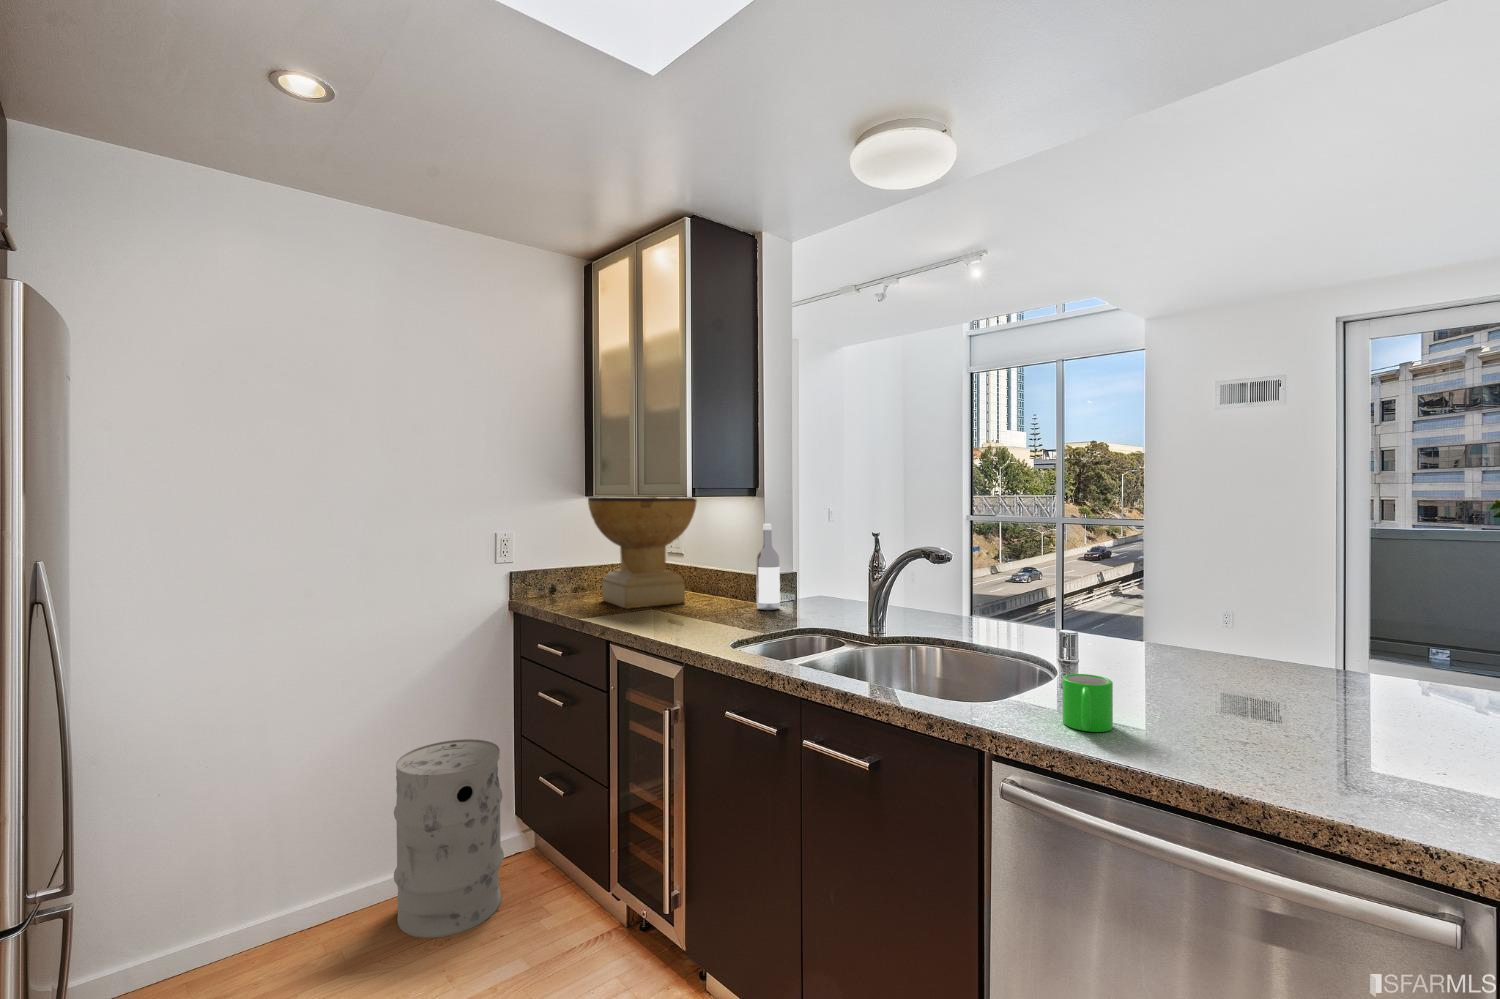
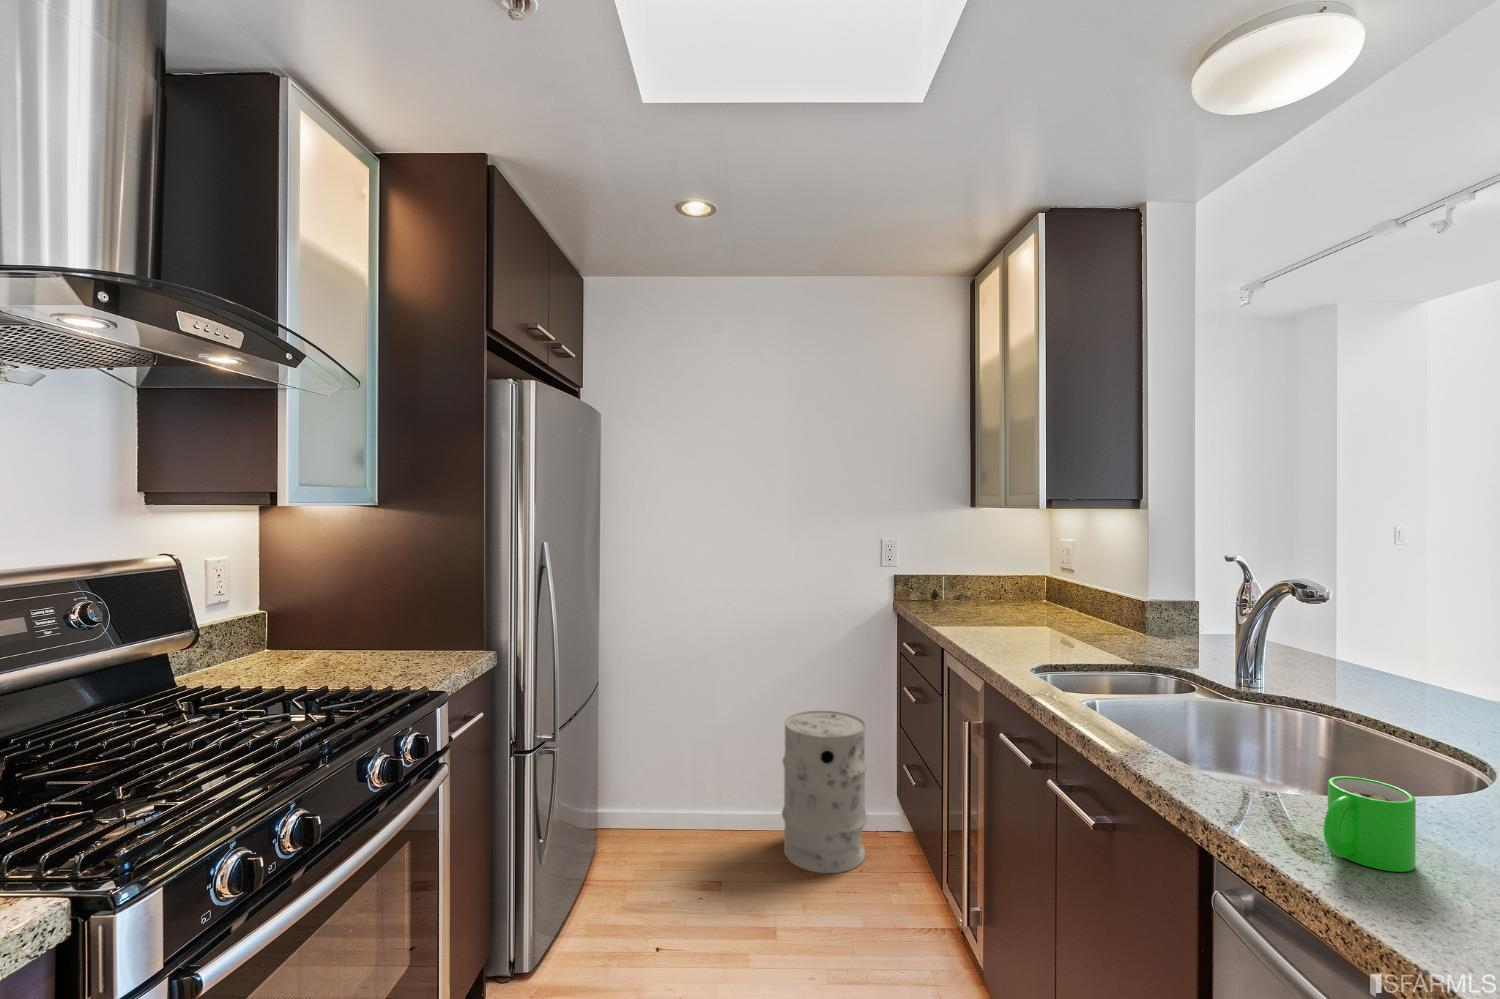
decorative bowl: present [588,497,697,608] -> none [958,506,1075,621]
wine bottle: present [756,524,780,610] -> none [1128,541,1158,641]

